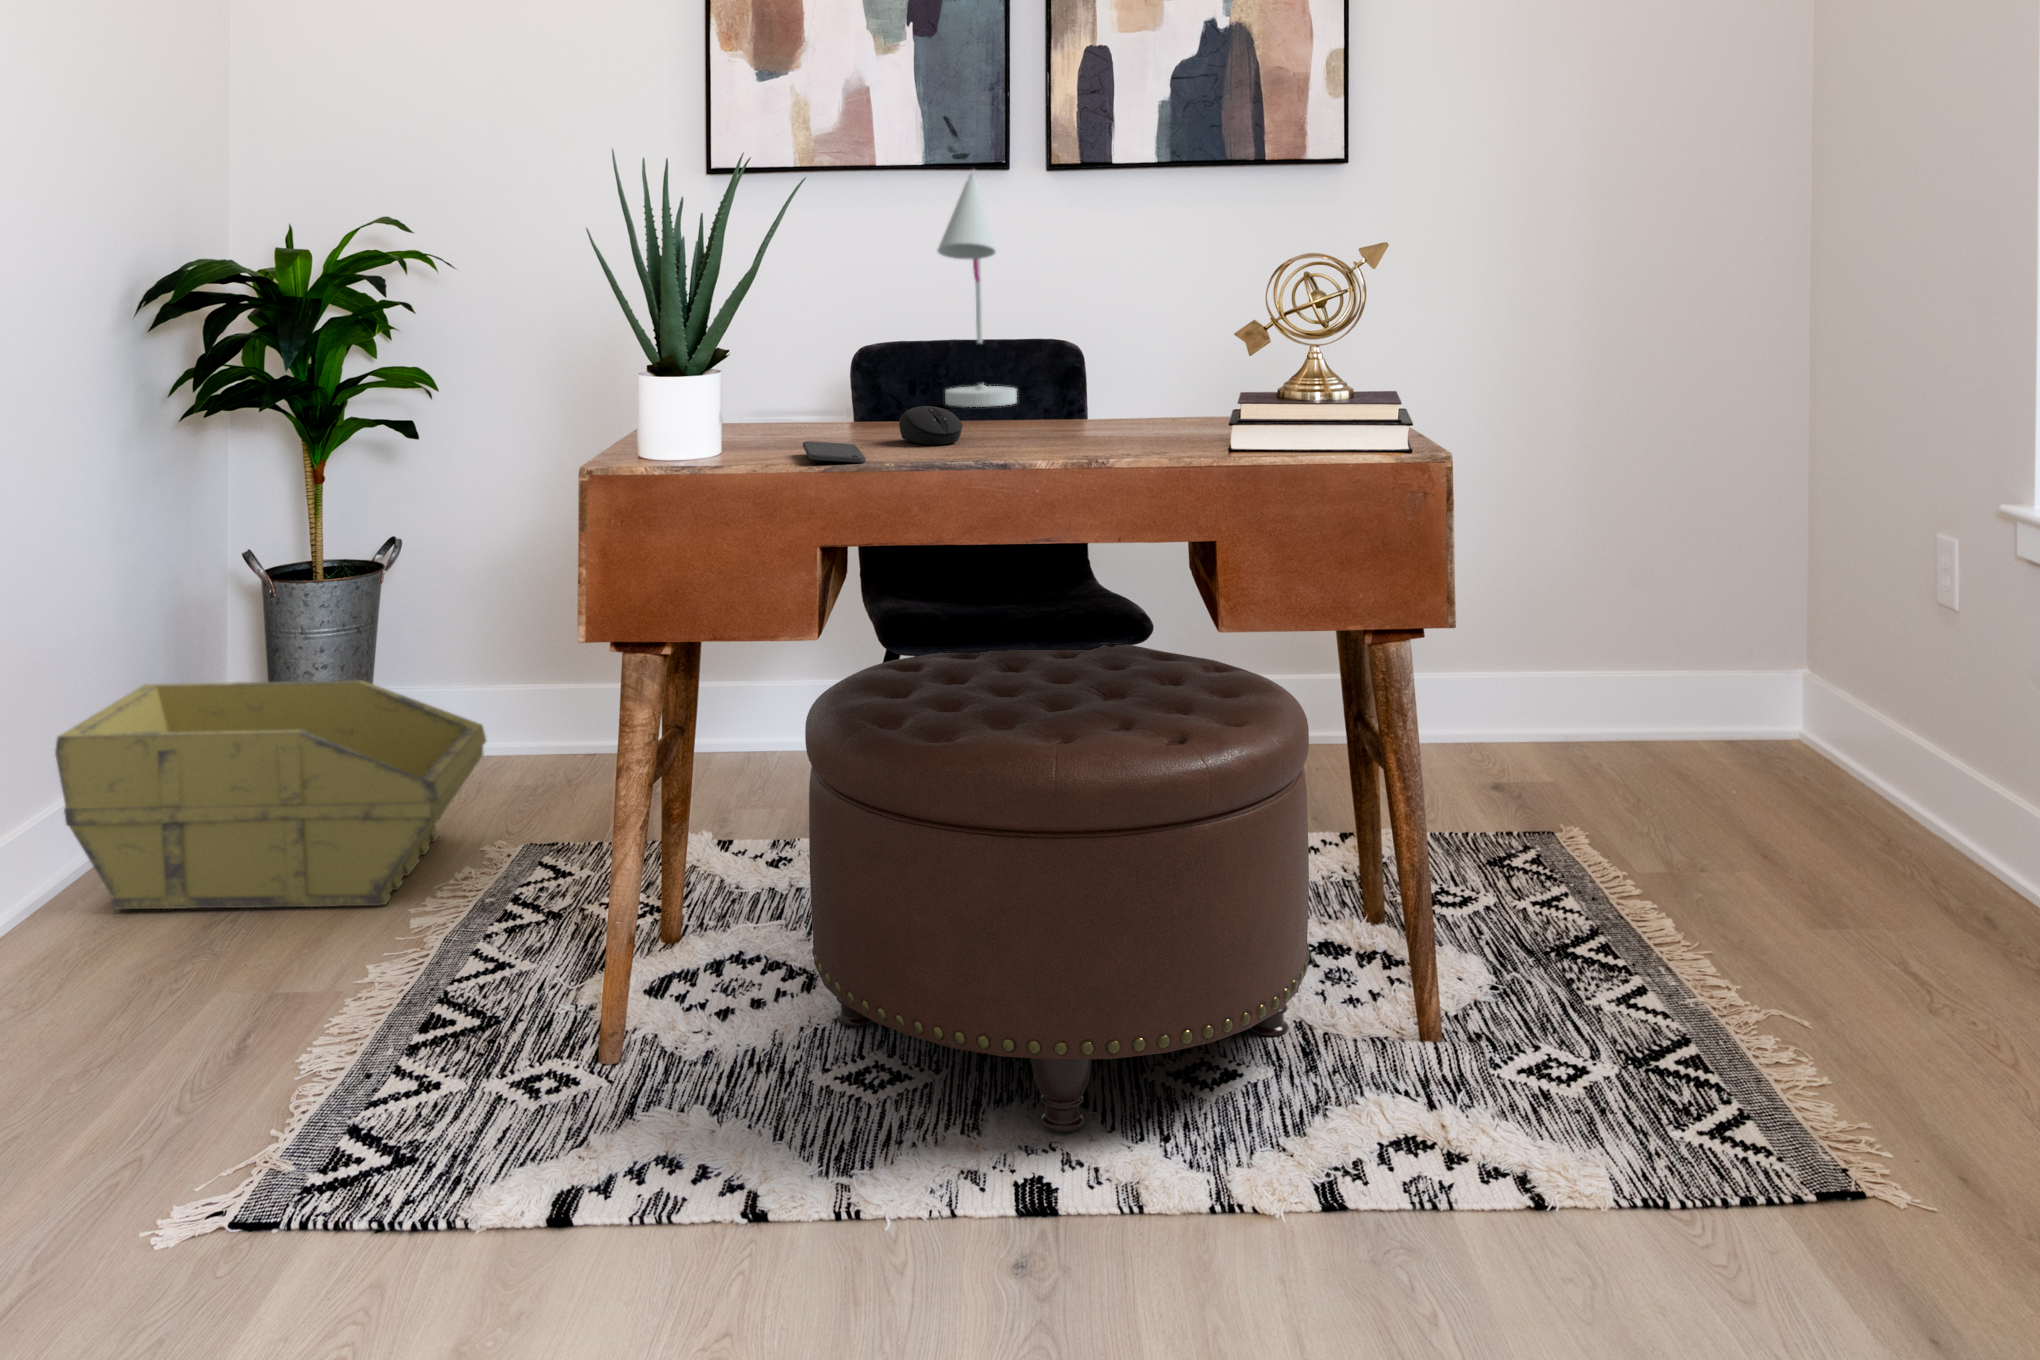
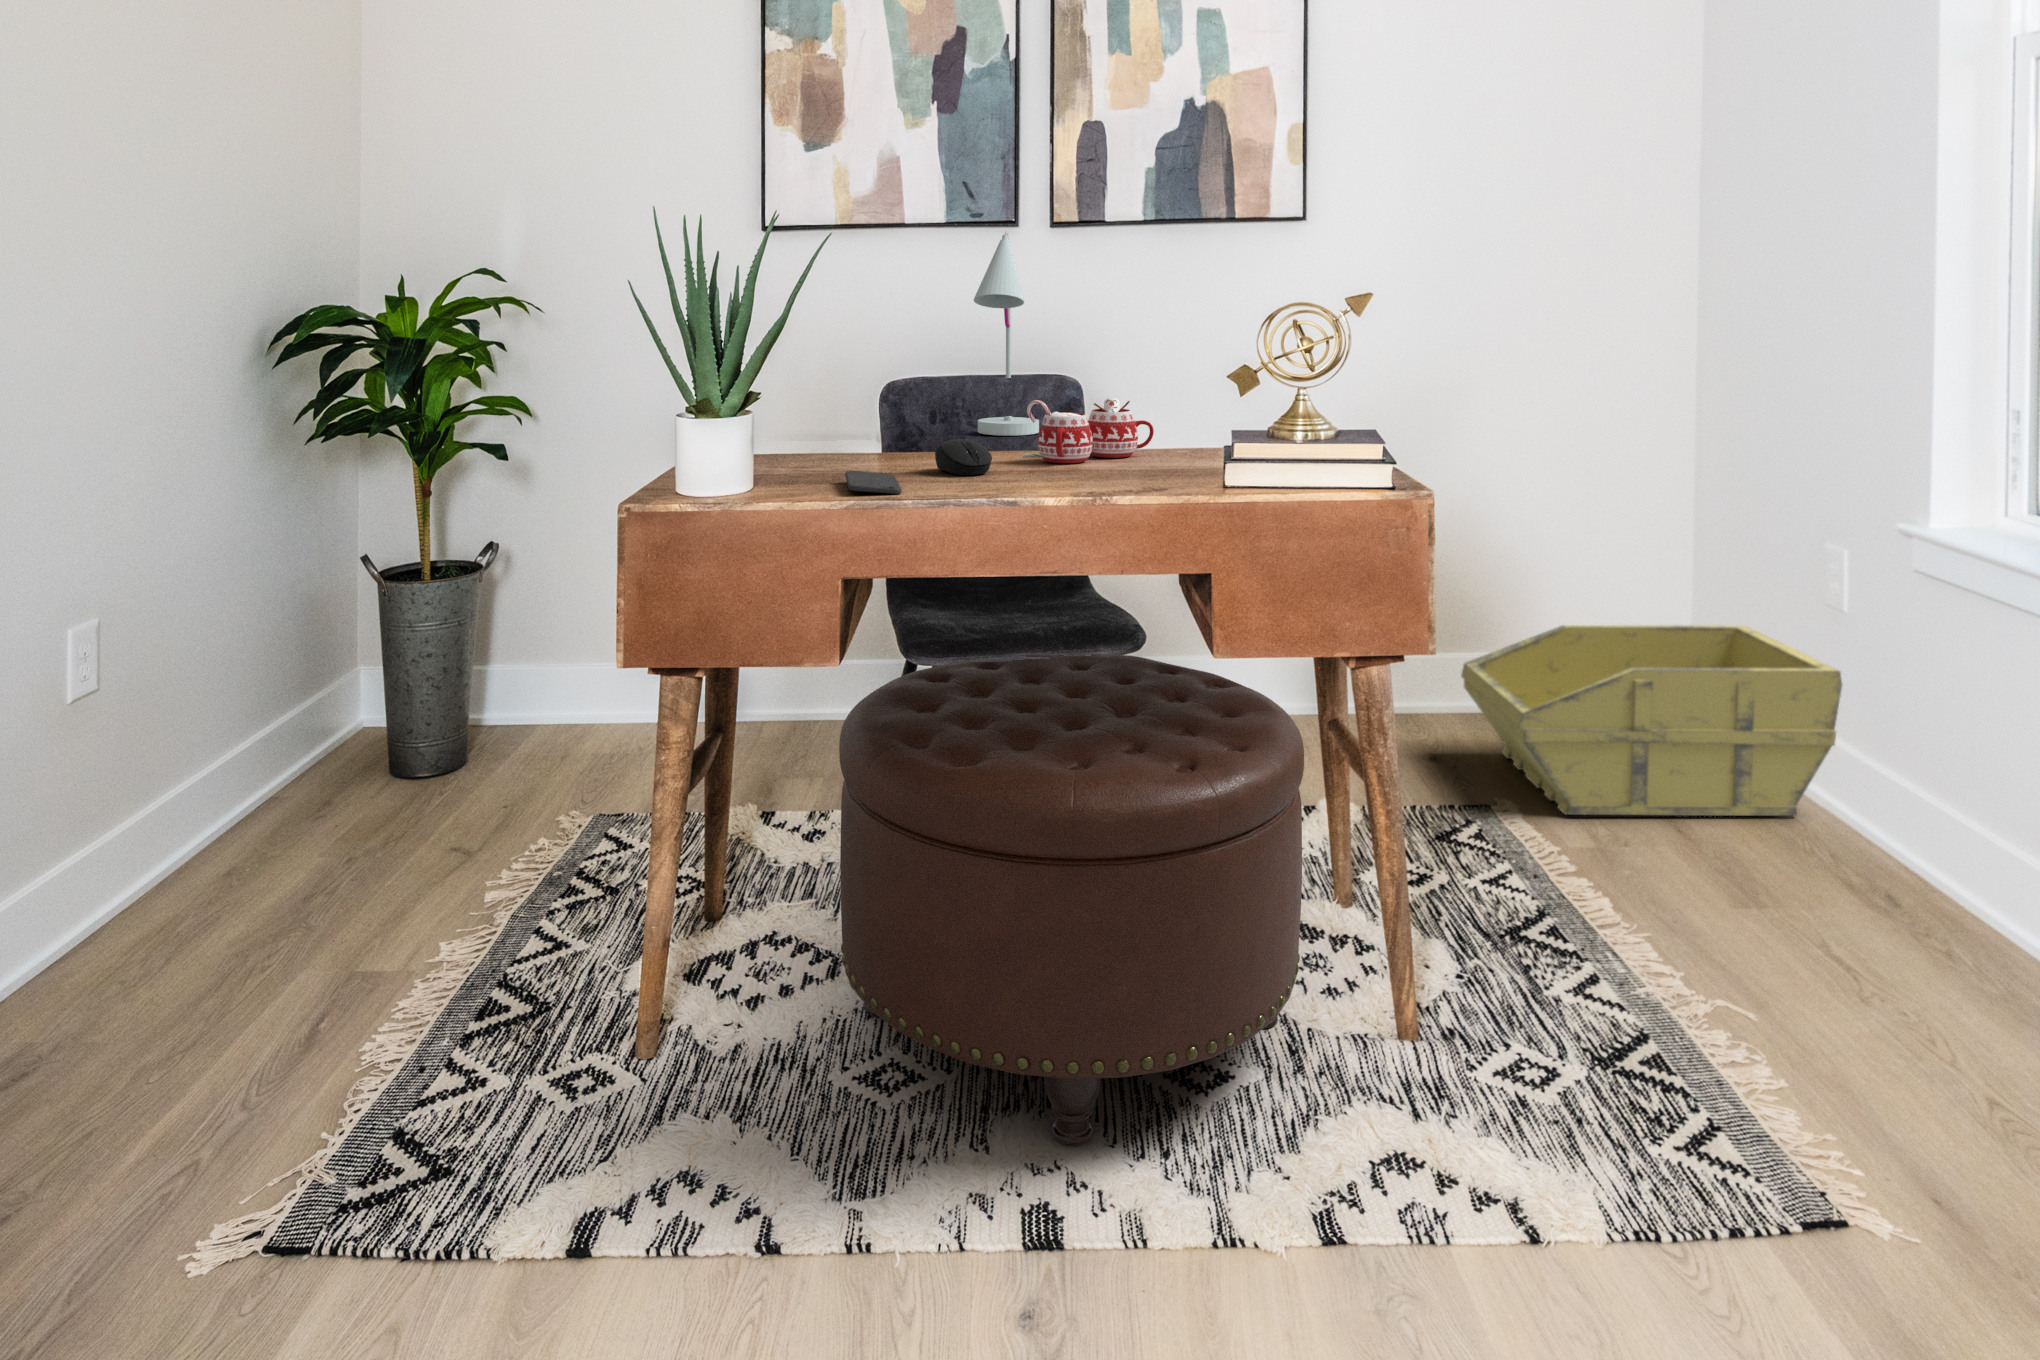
mug: none [997,358,1145,431] -> present [1022,398,1154,463]
storage bin: present [55,680,486,909] -> present [1461,625,1842,816]

